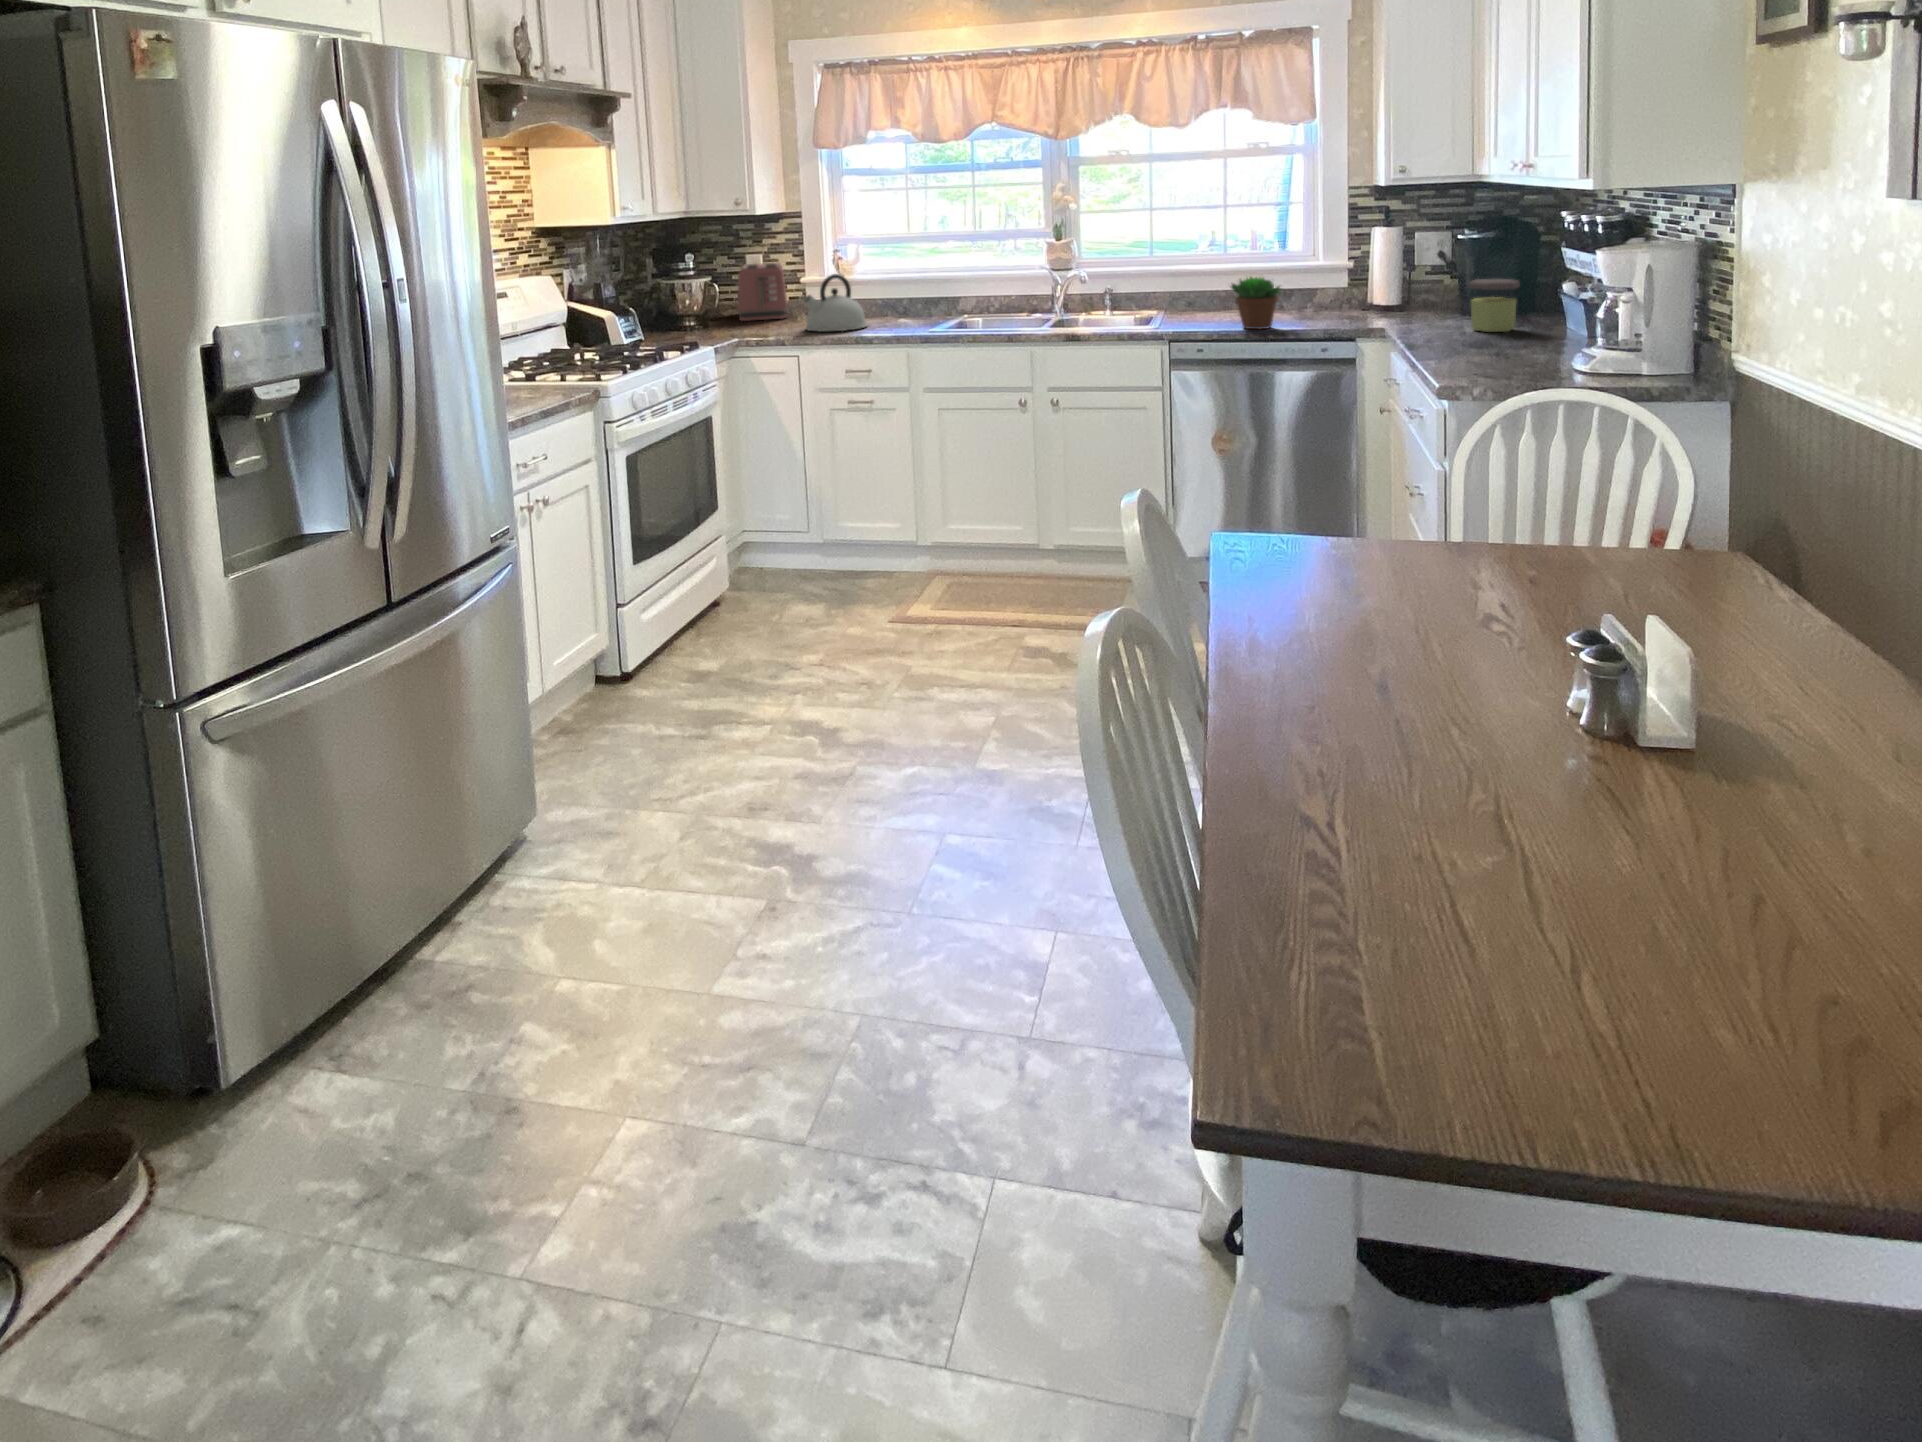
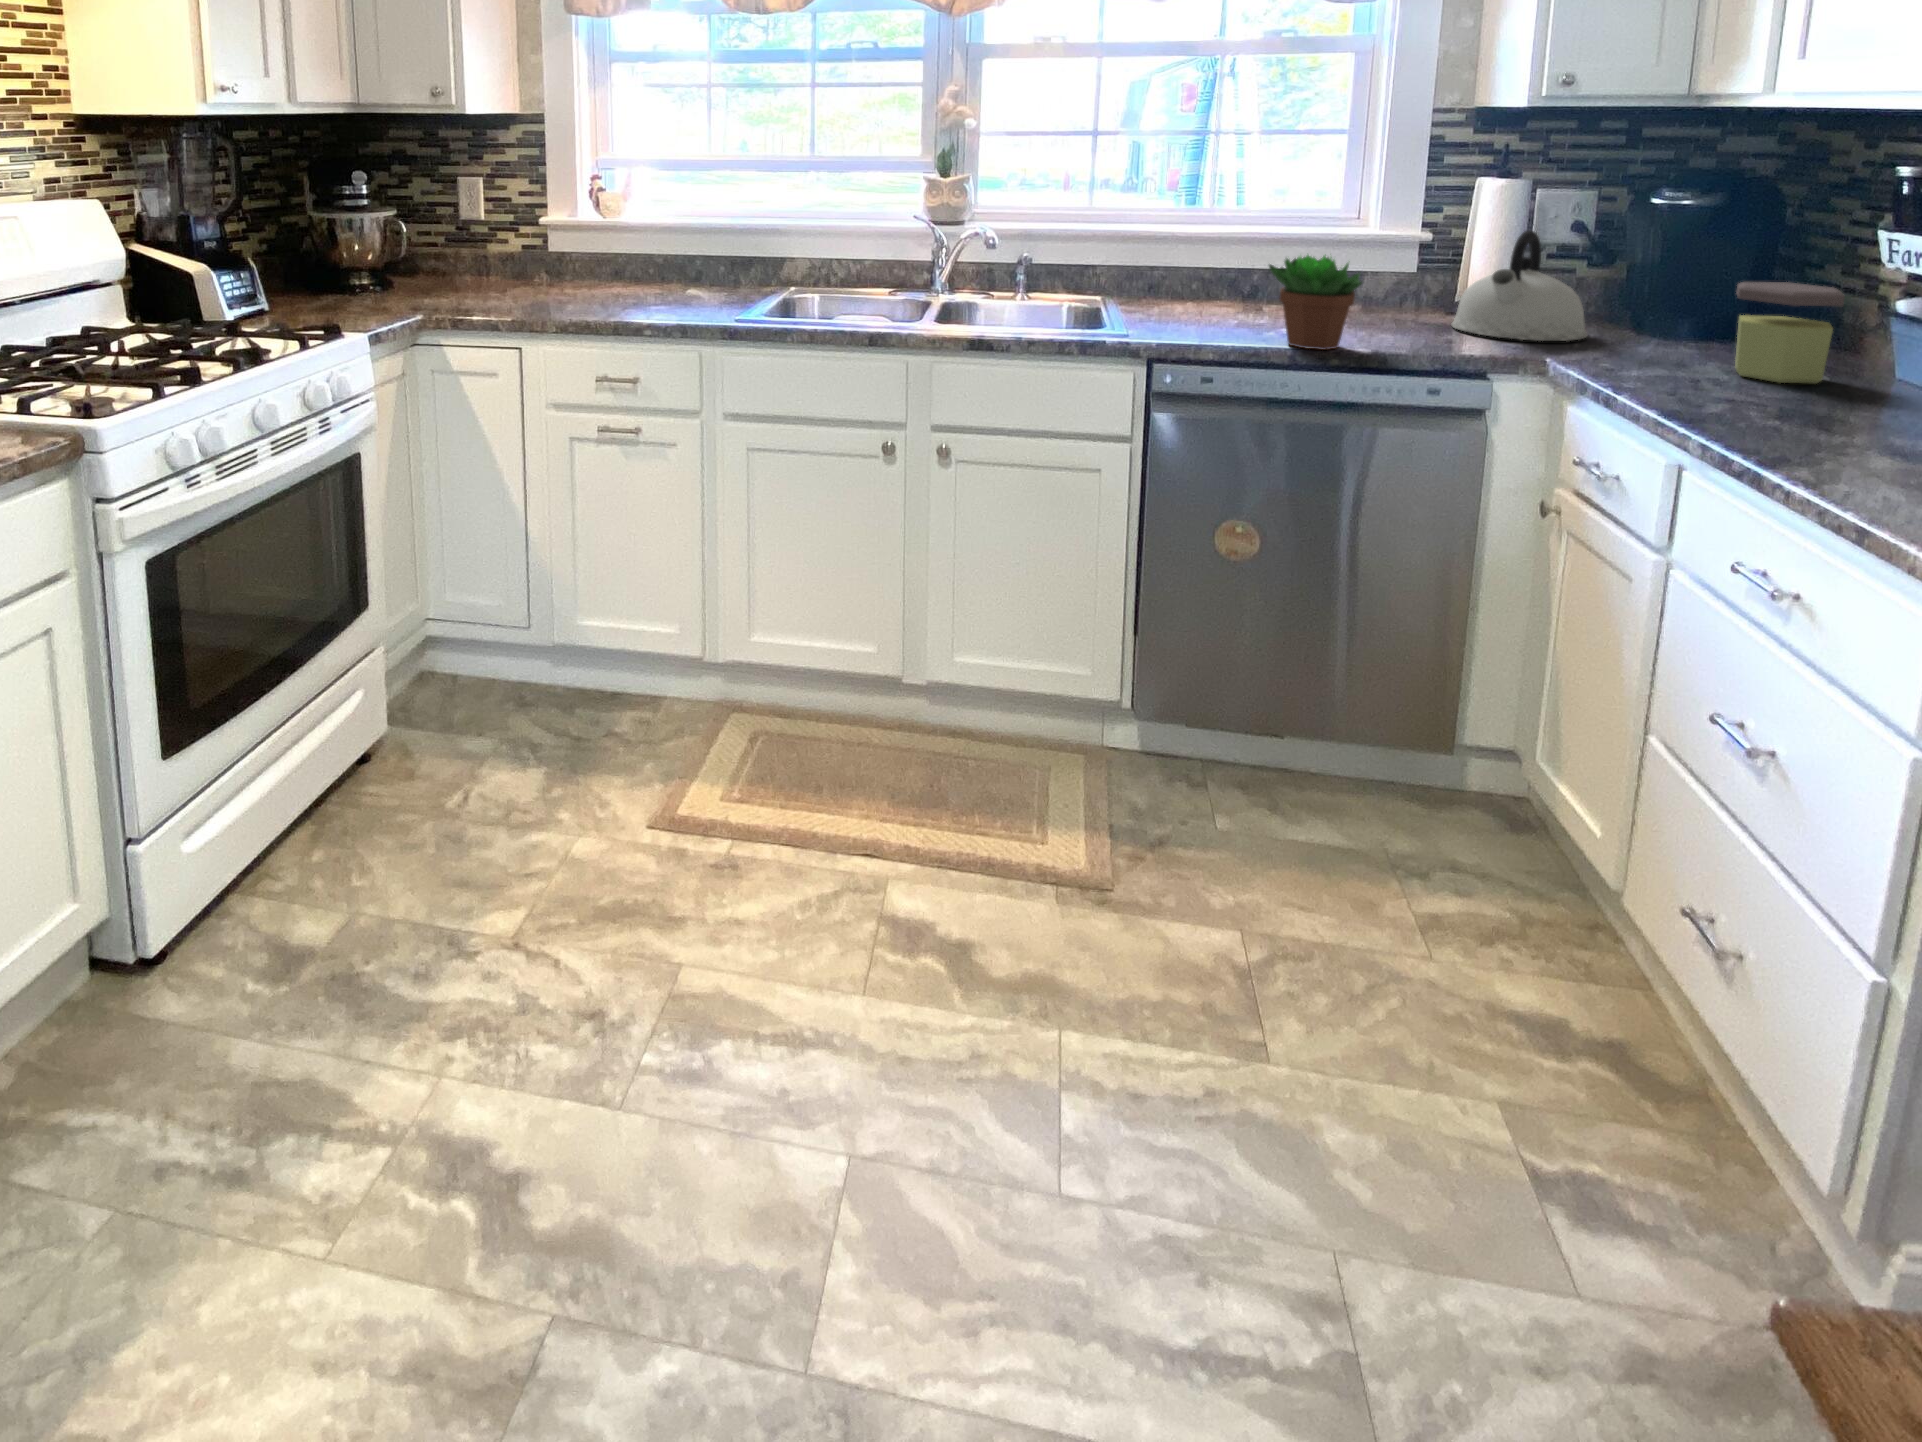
toaster: present [738,263,787,321] -> none [434,191,519,282]
kettle: present [804,274,867,331] -> present [1451,230,1587,341]

